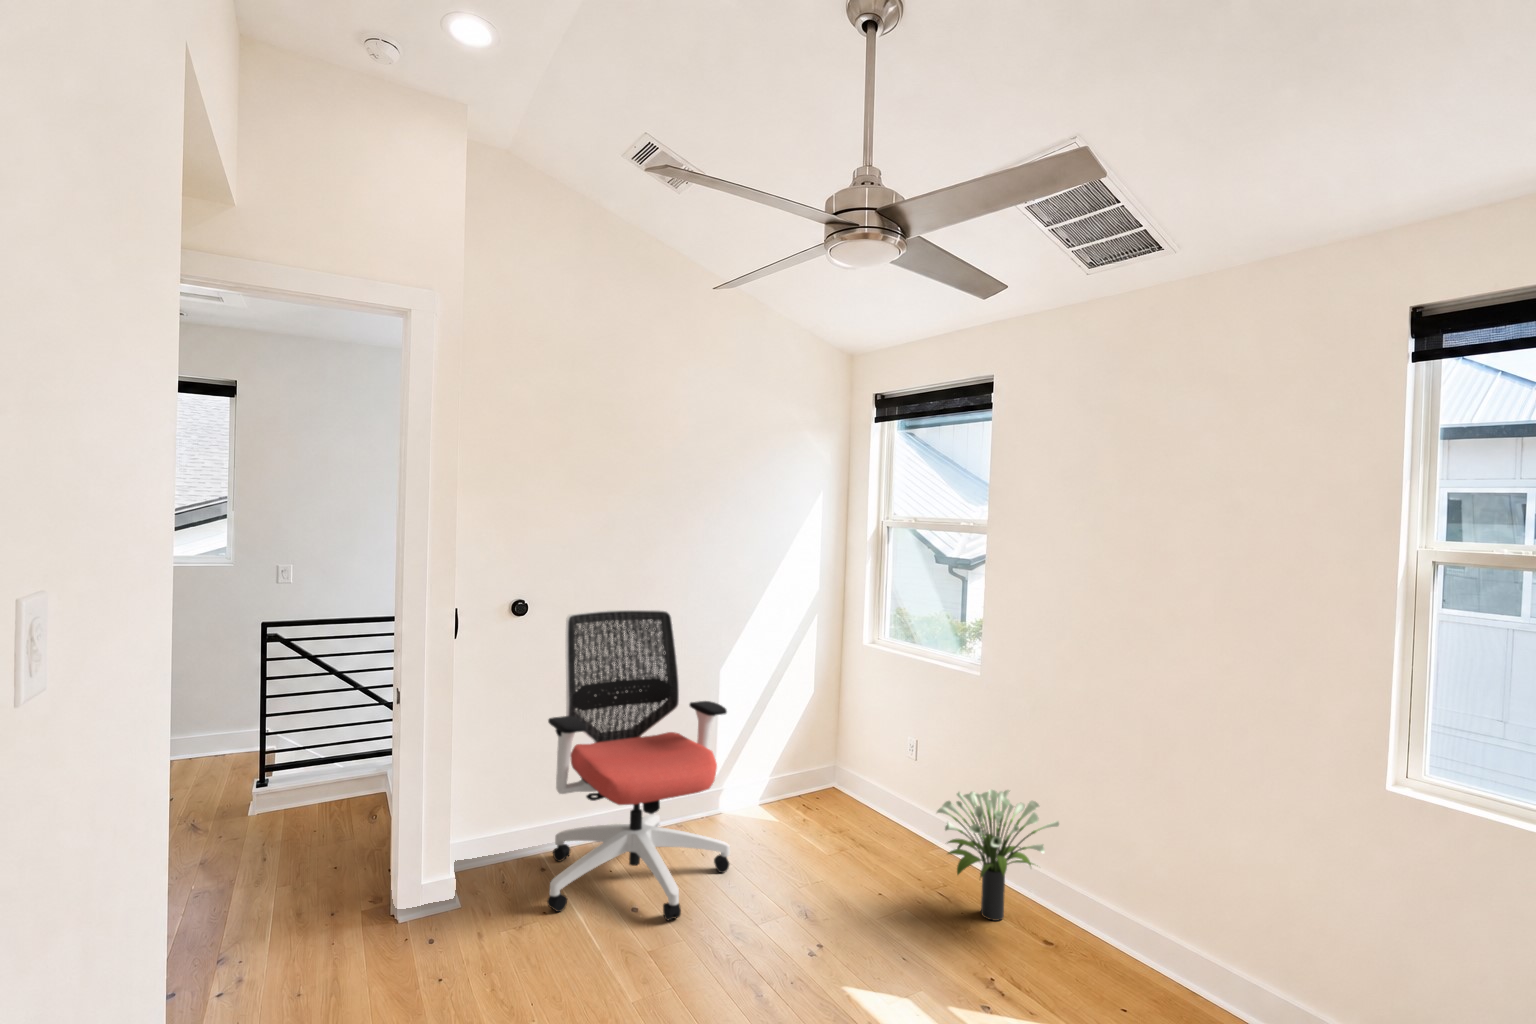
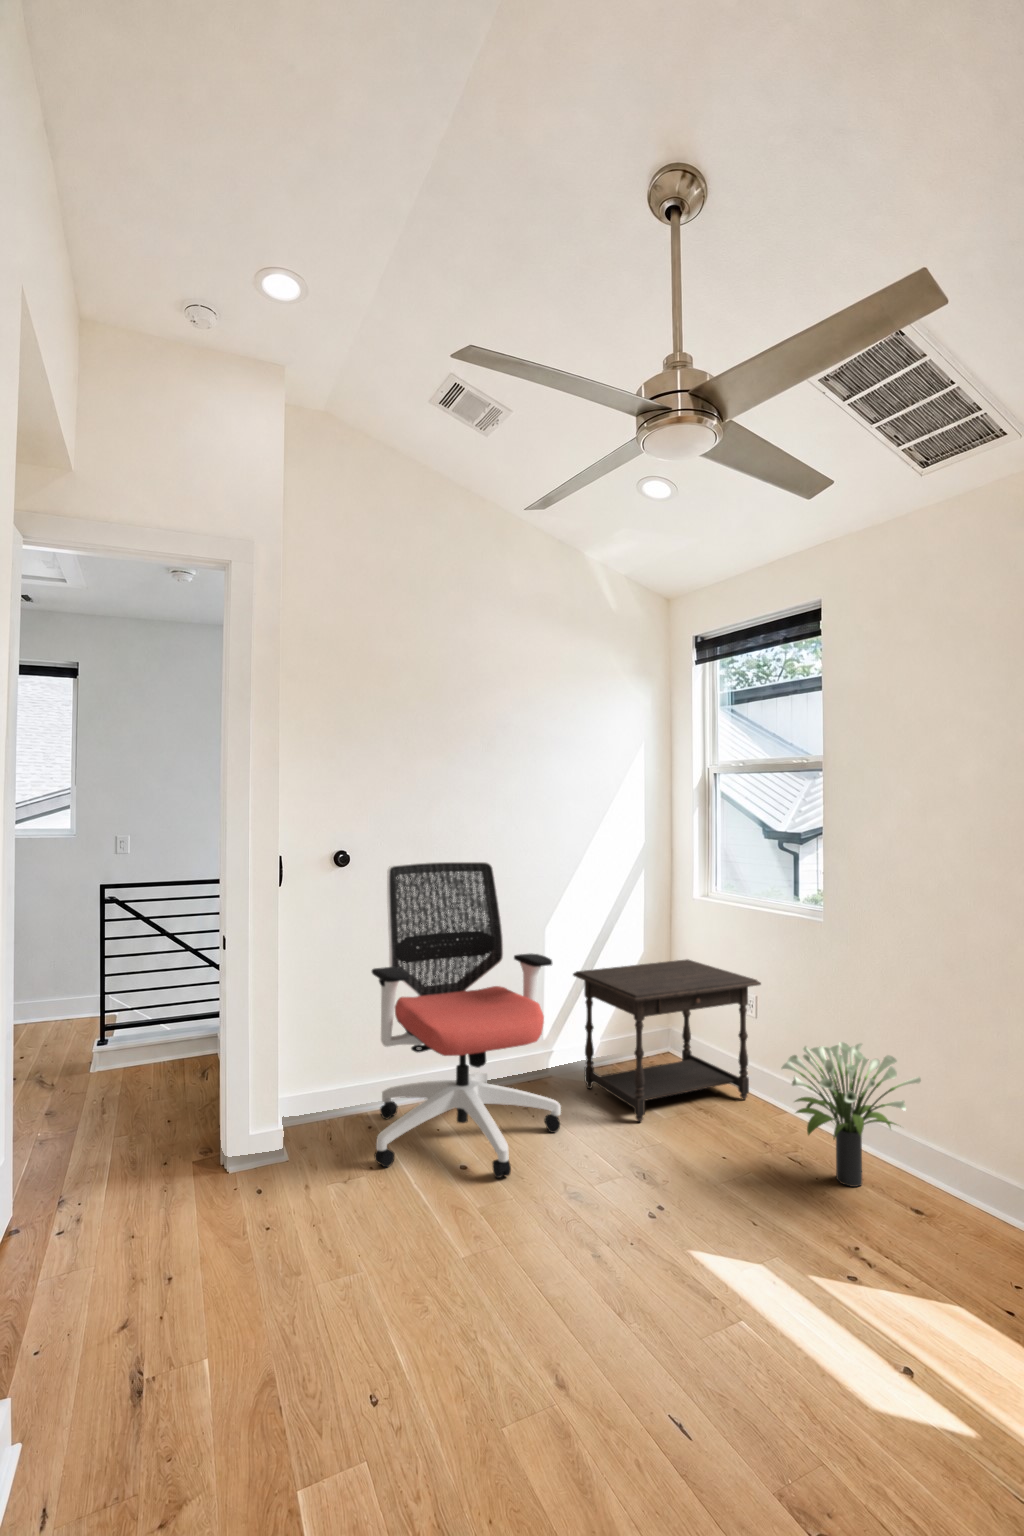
side table: none [746,703,922,861] -> present [573,959,761,1122]

